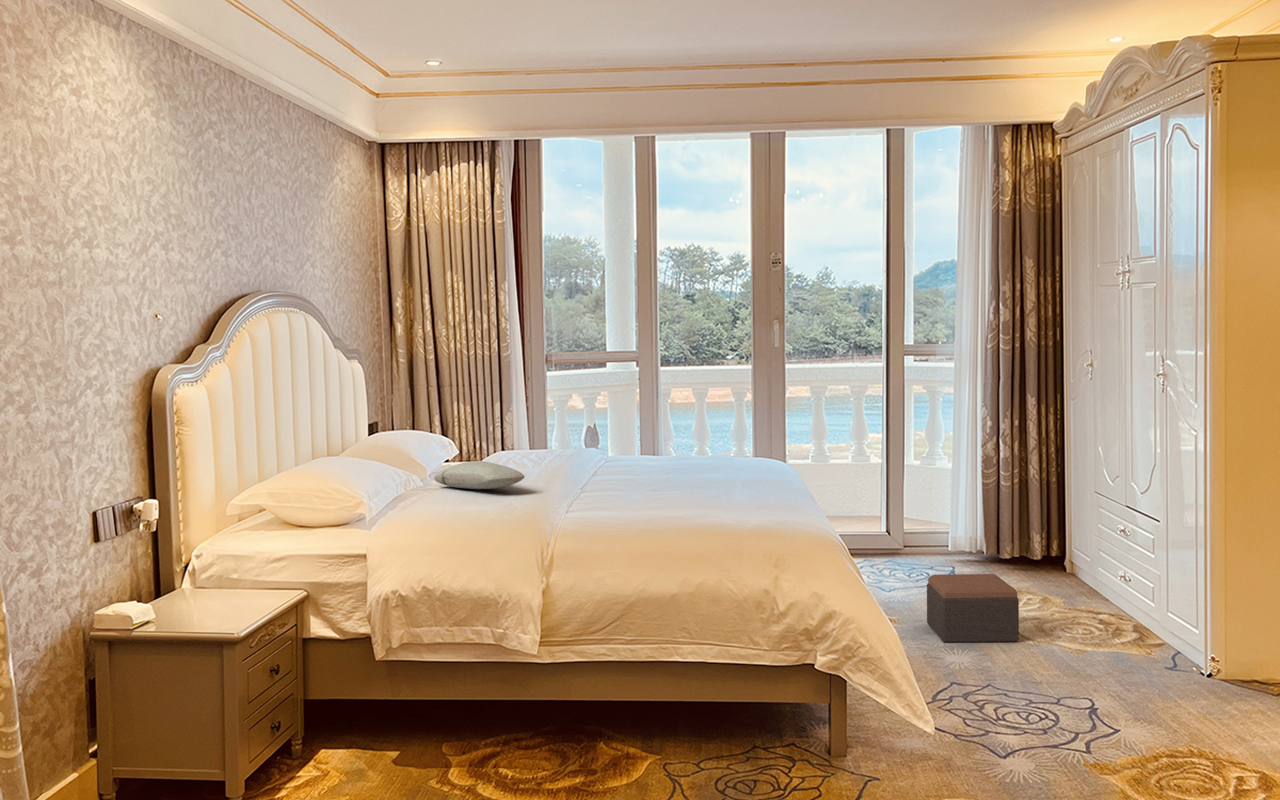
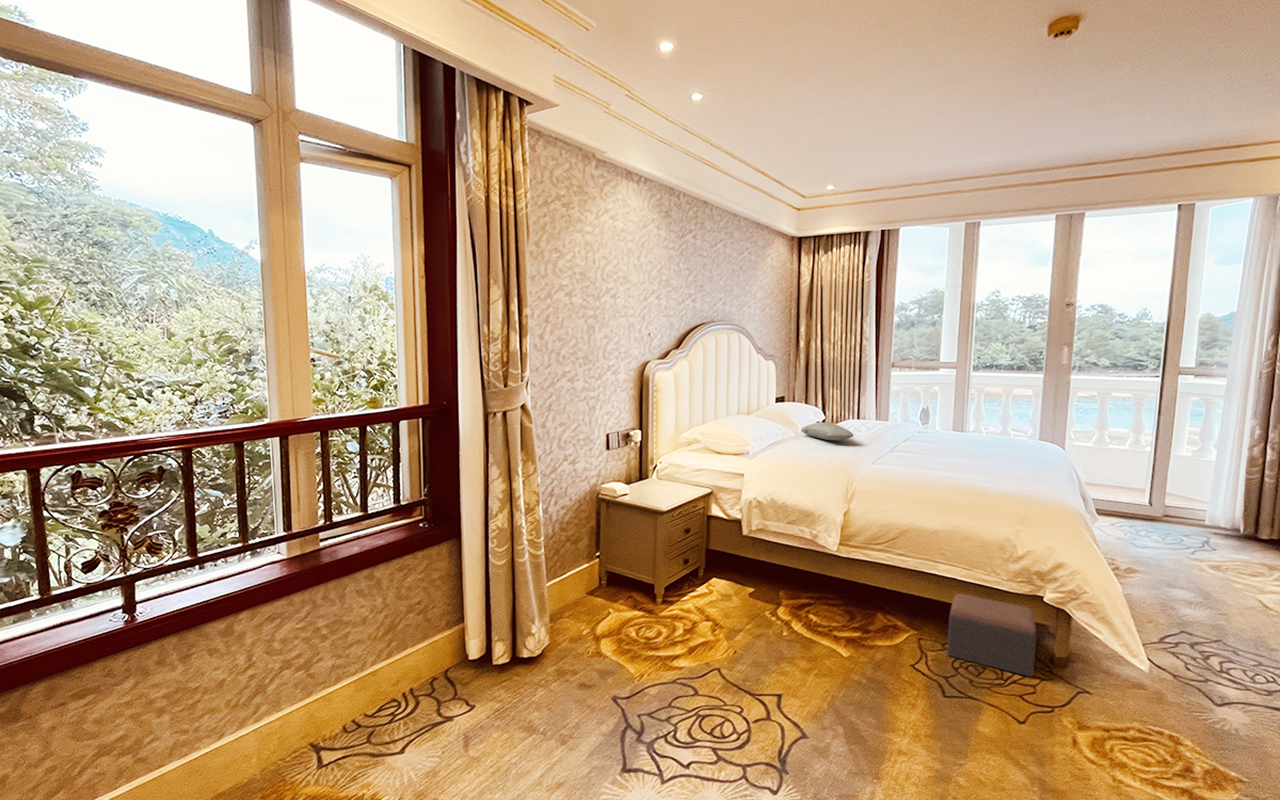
footstool: present [927,574,1019,642] -> present [947,594,1037,677]

